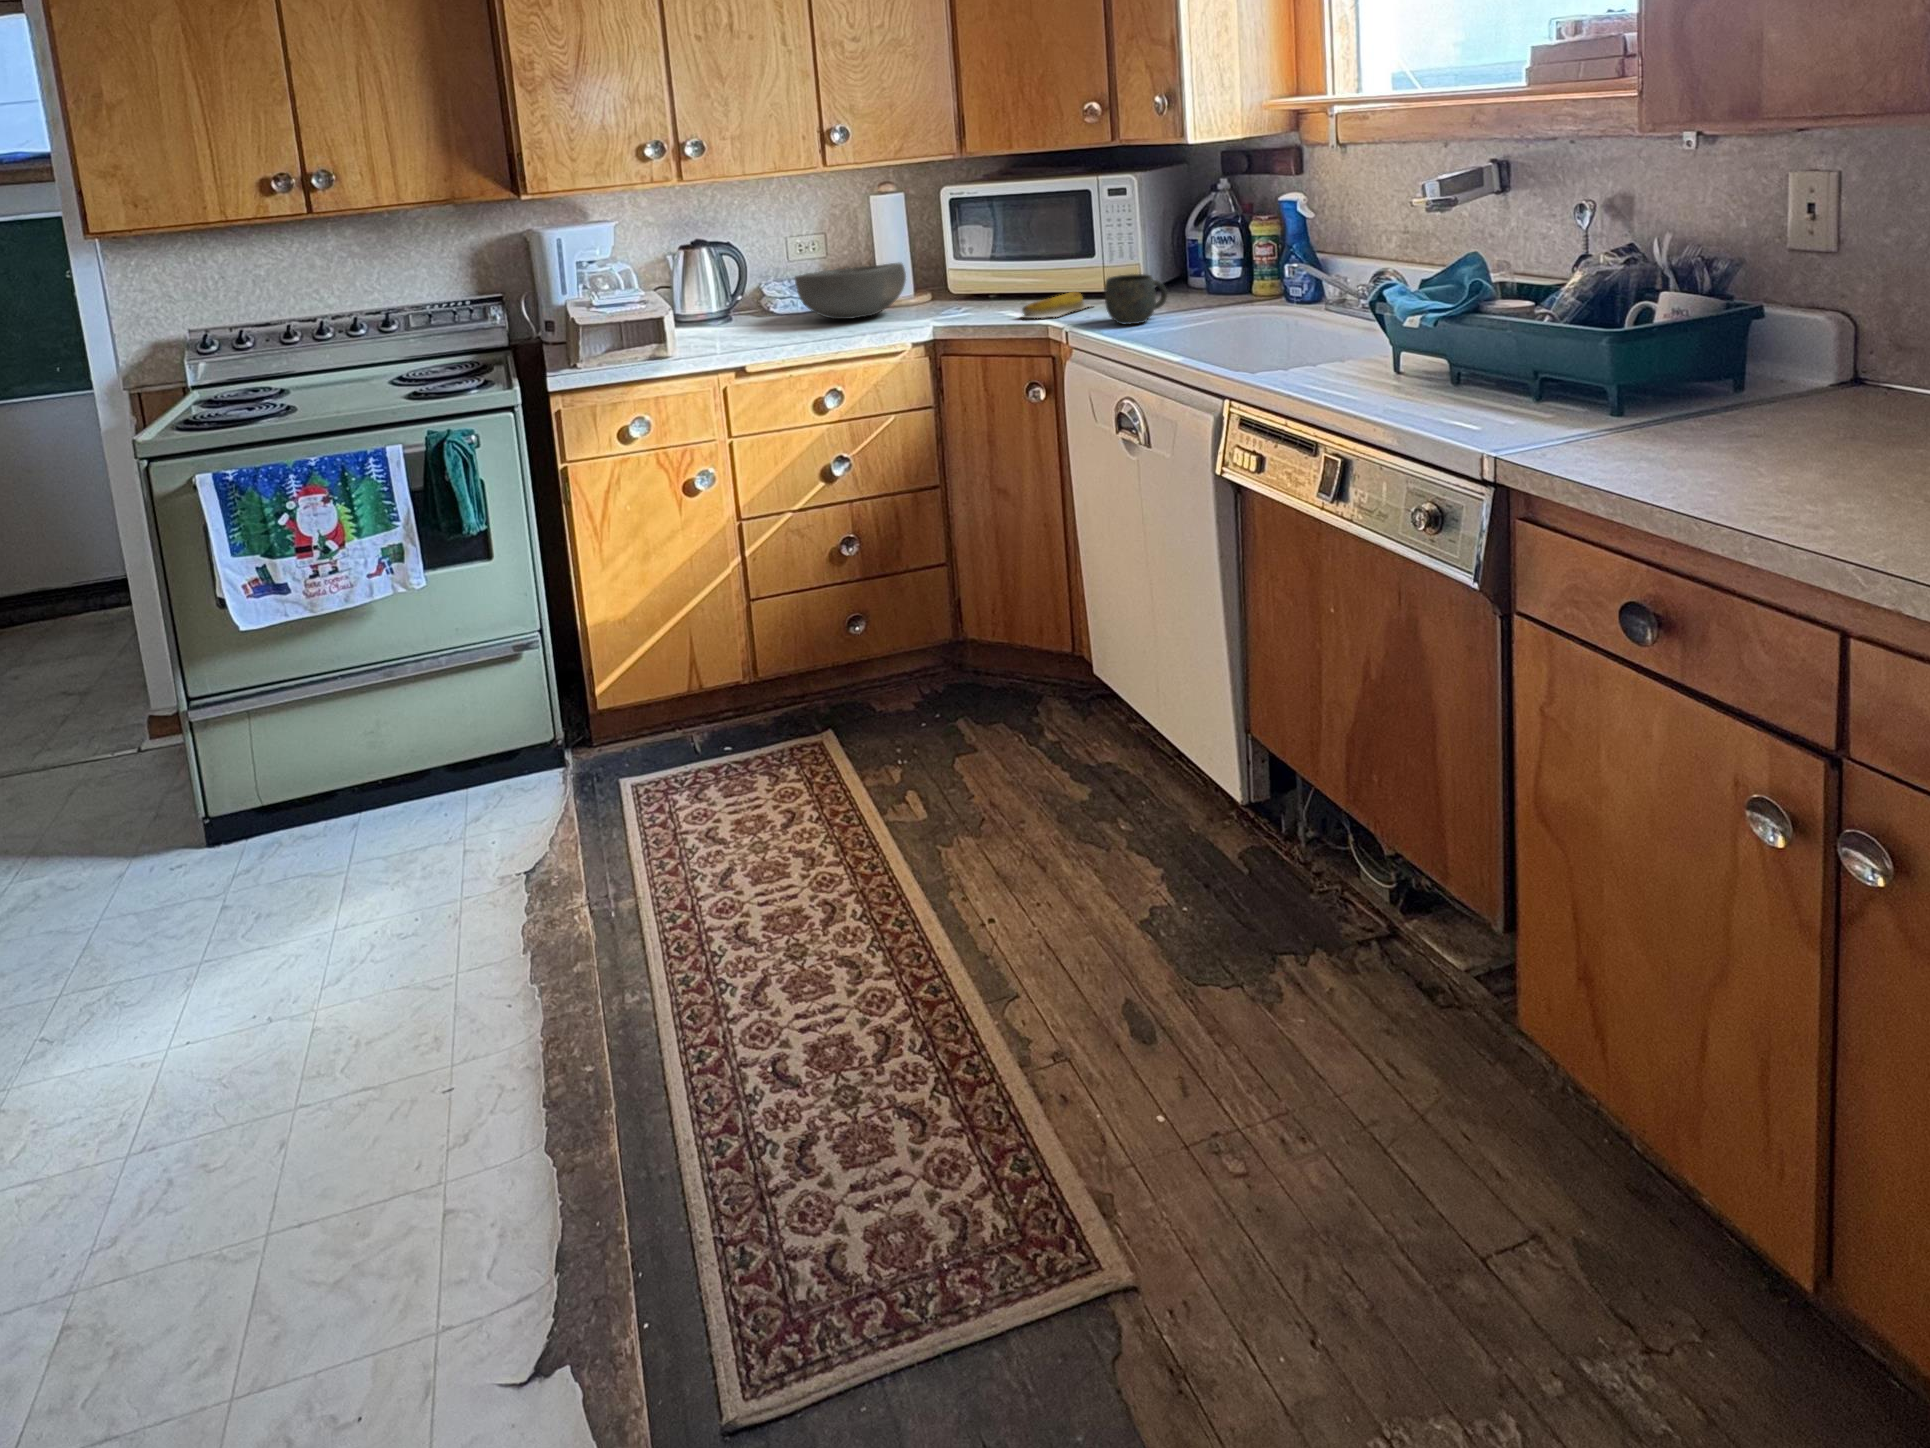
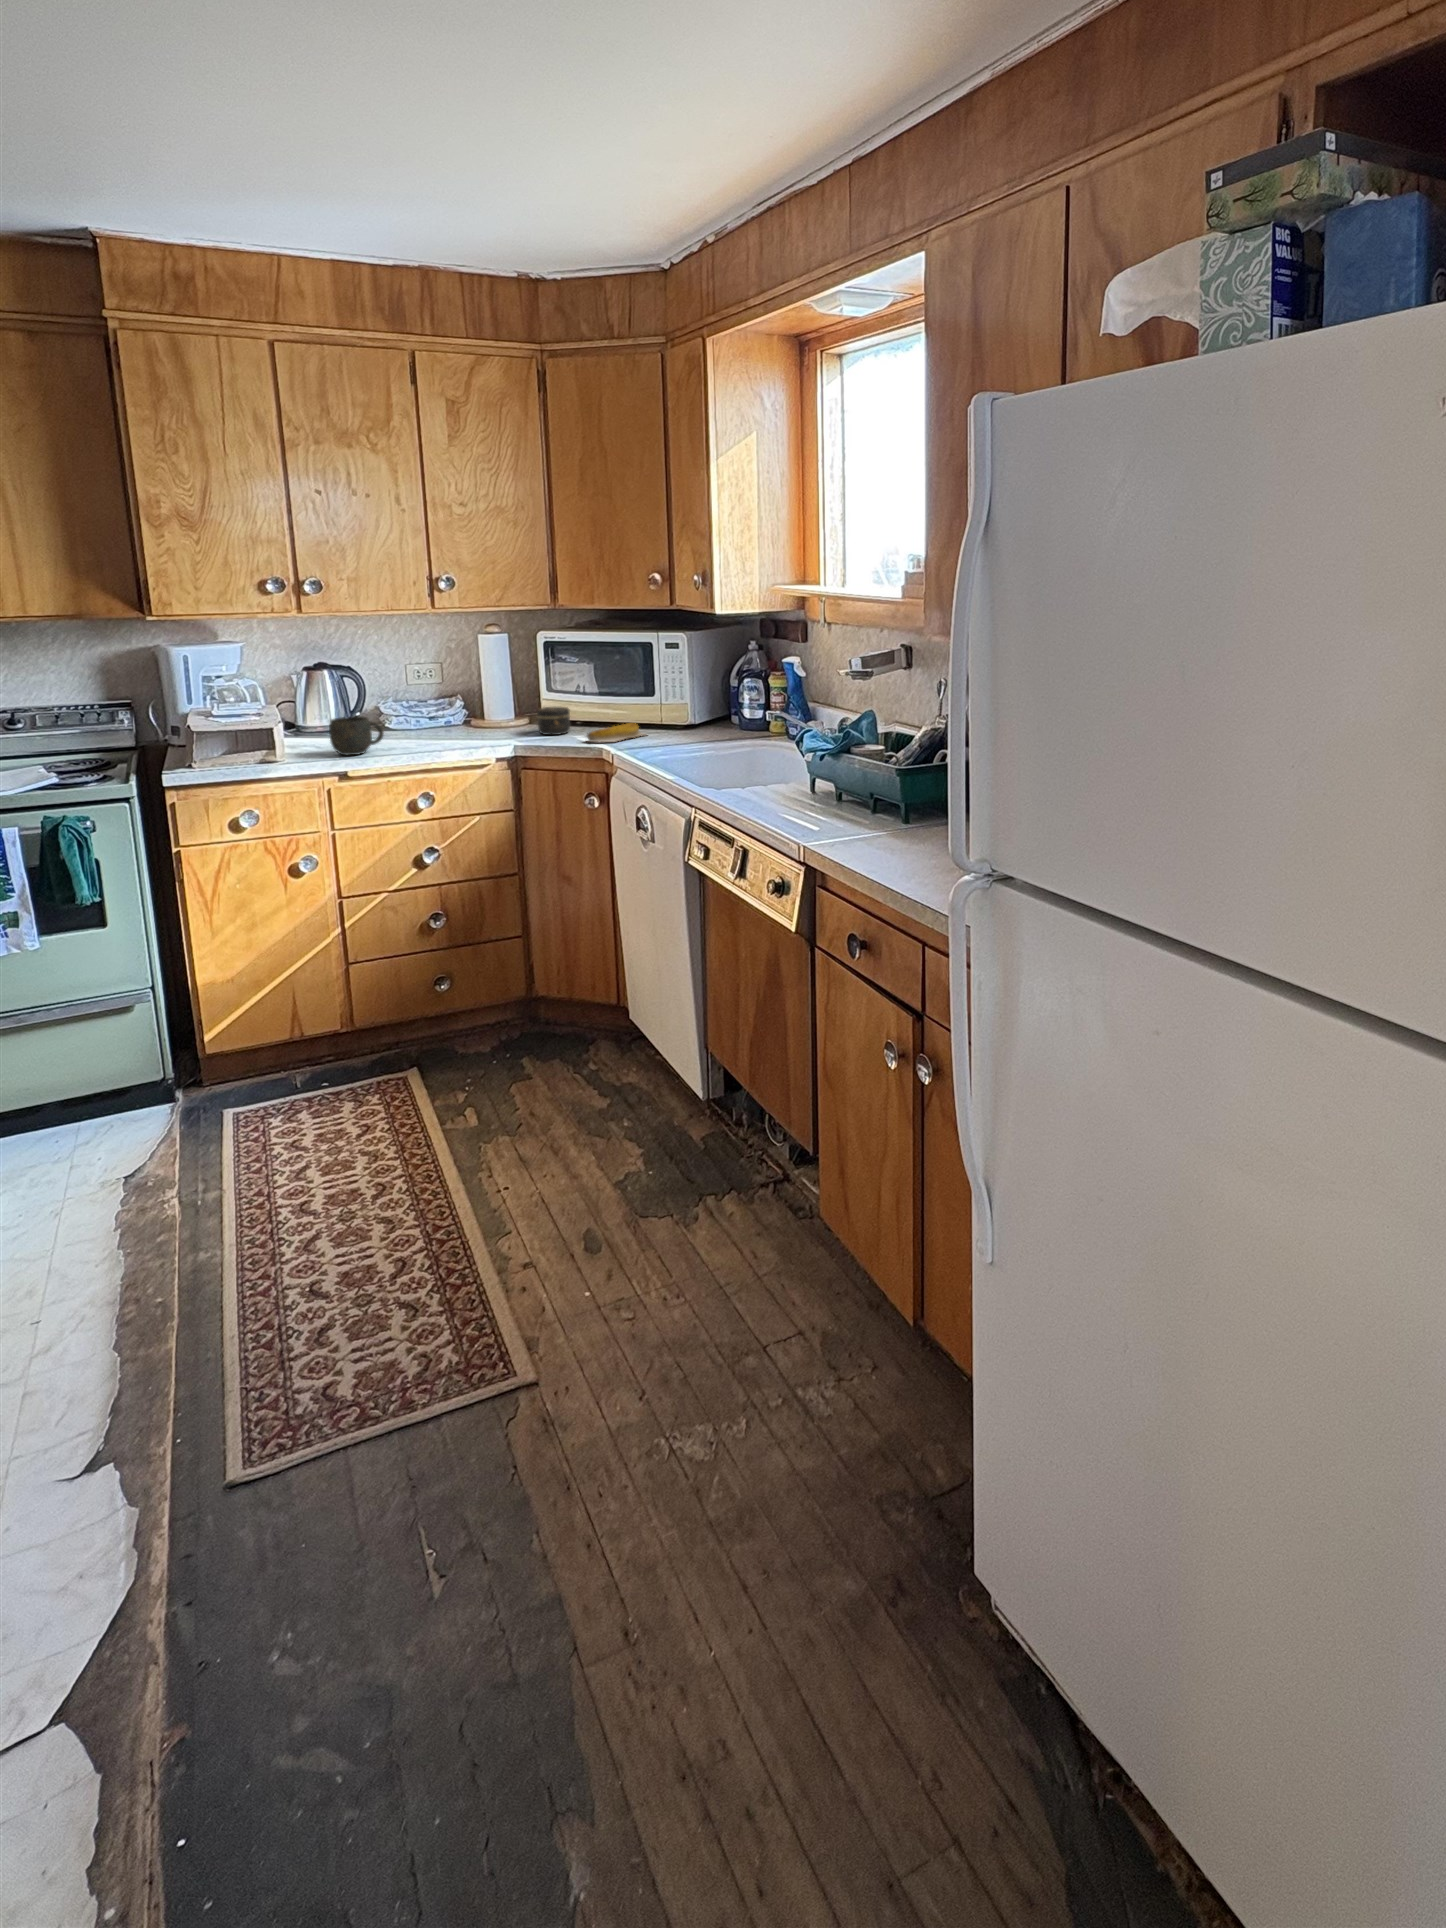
bowl: present [795,263,906,319] -> none [401,692,500,736]
mug: present [1105,274,1167,324] -> present [329,716,384,755]
jar: none [952,276,993,312] -> present [537,707,570,735]

